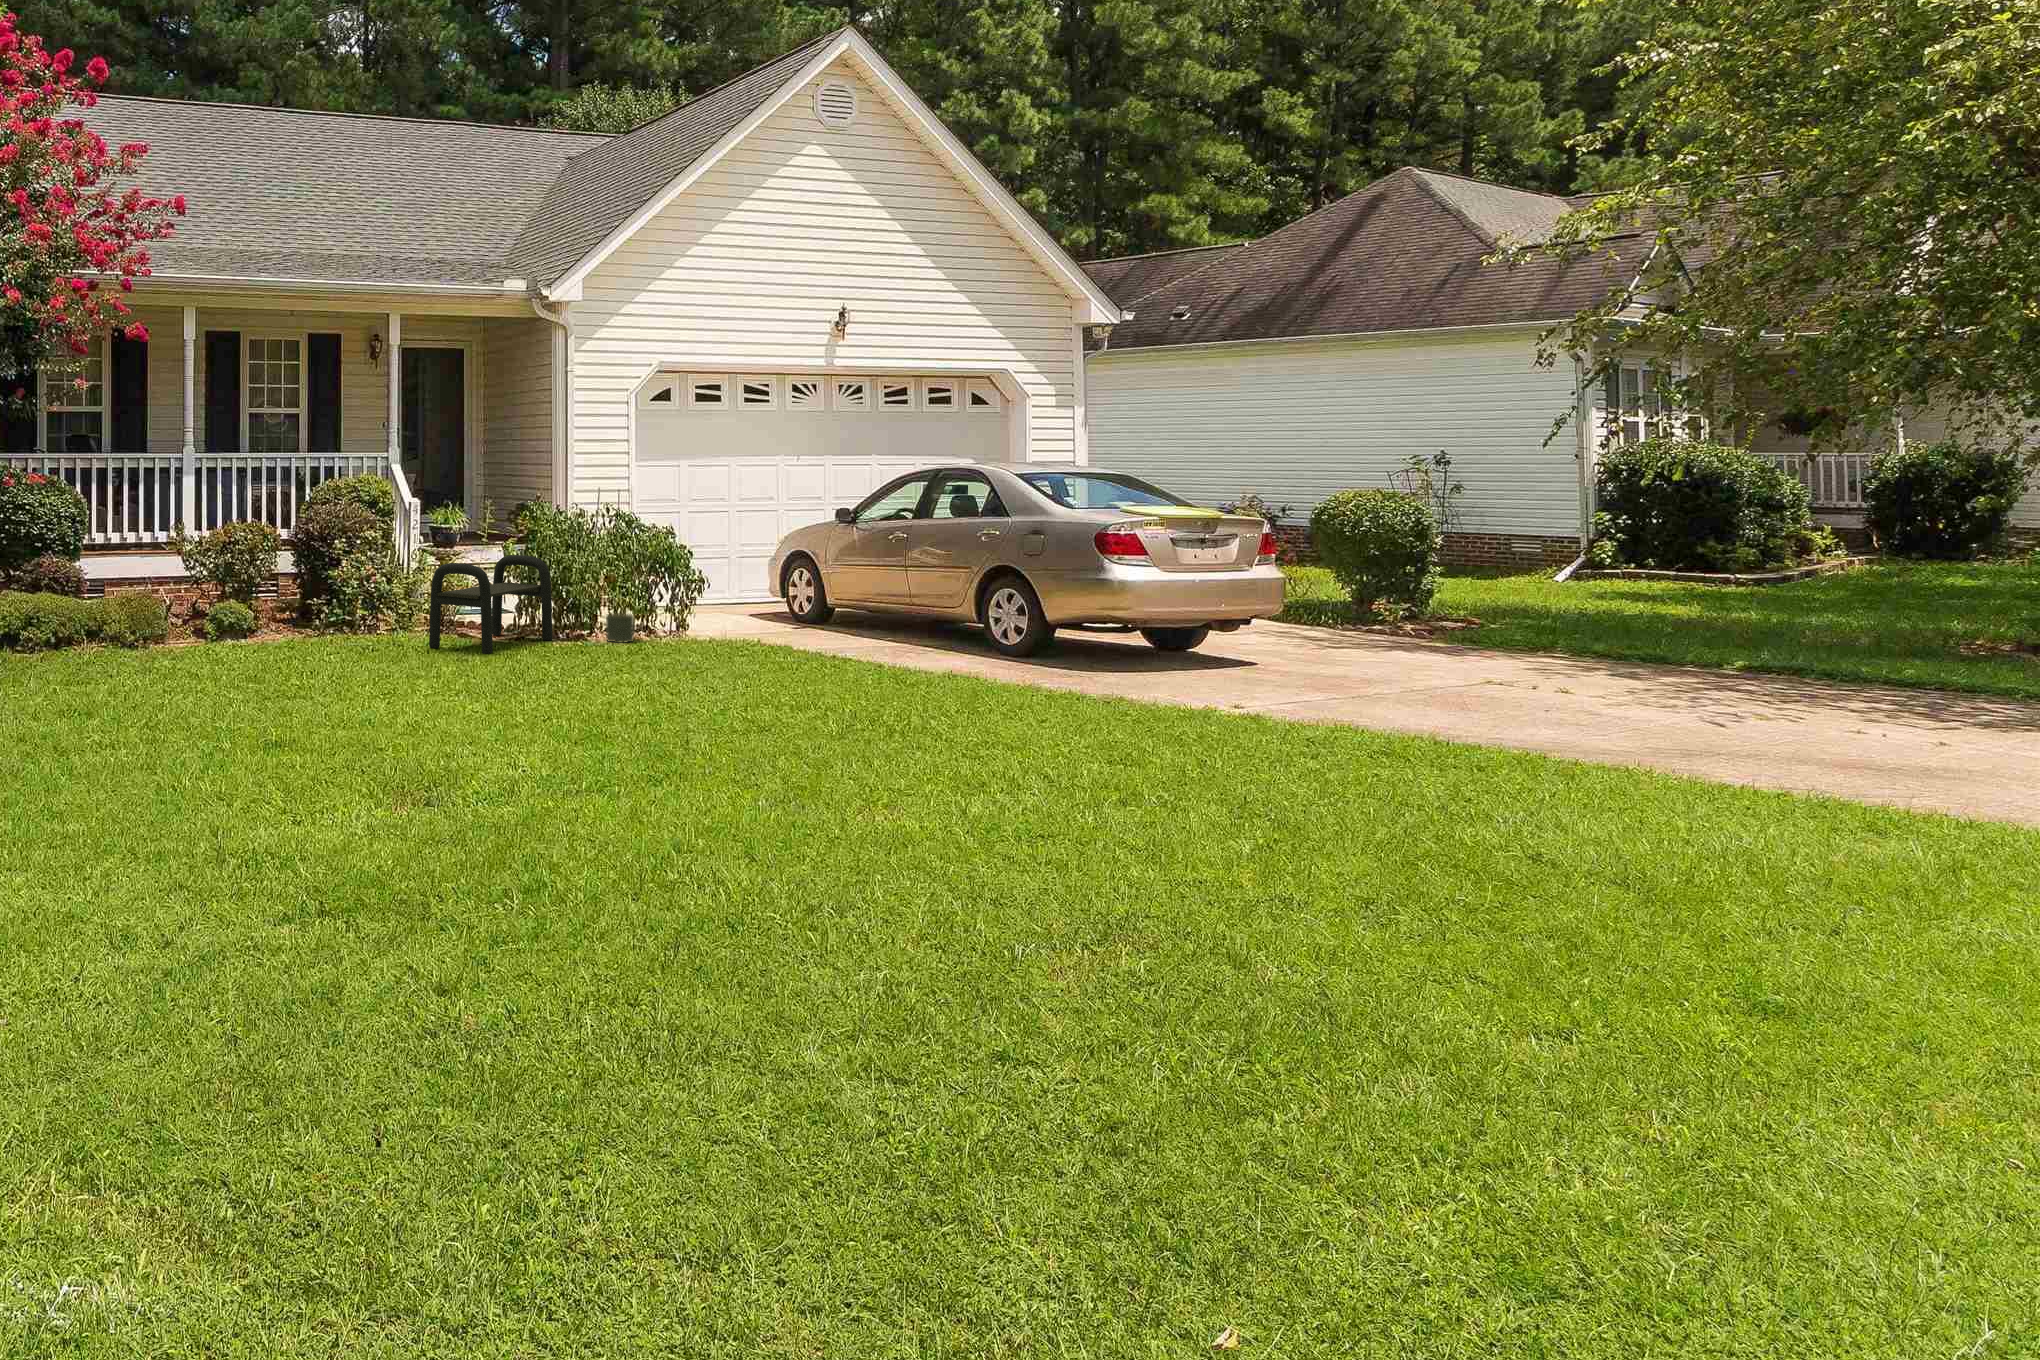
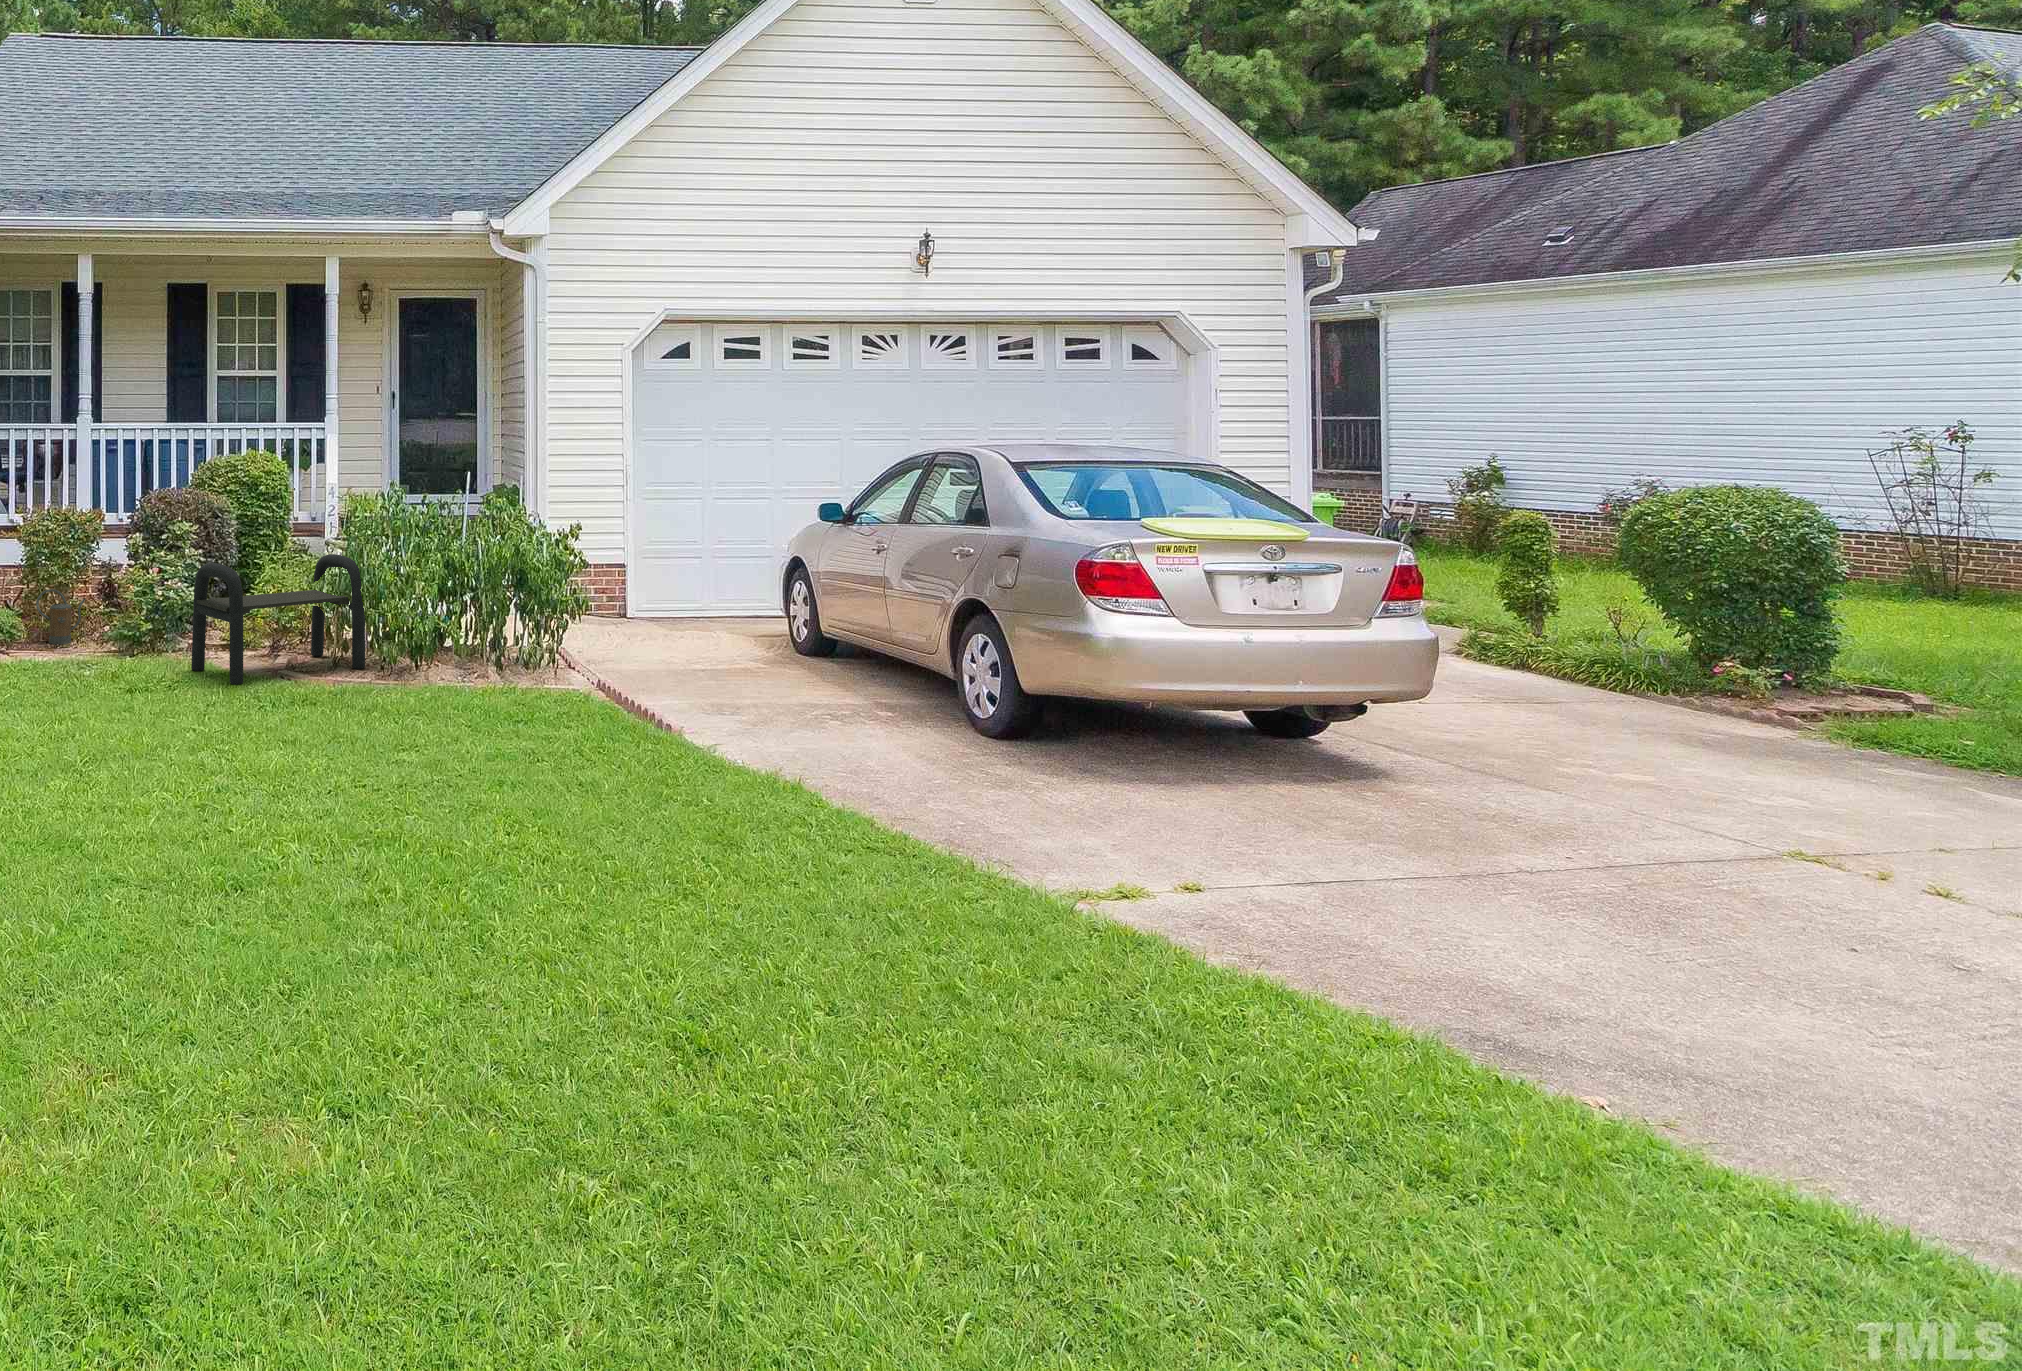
watering can: none [253,594,288,639] -> present [36,589,86,644]
planter: present [606,613,634,643] -> none [427,638,464,679]

